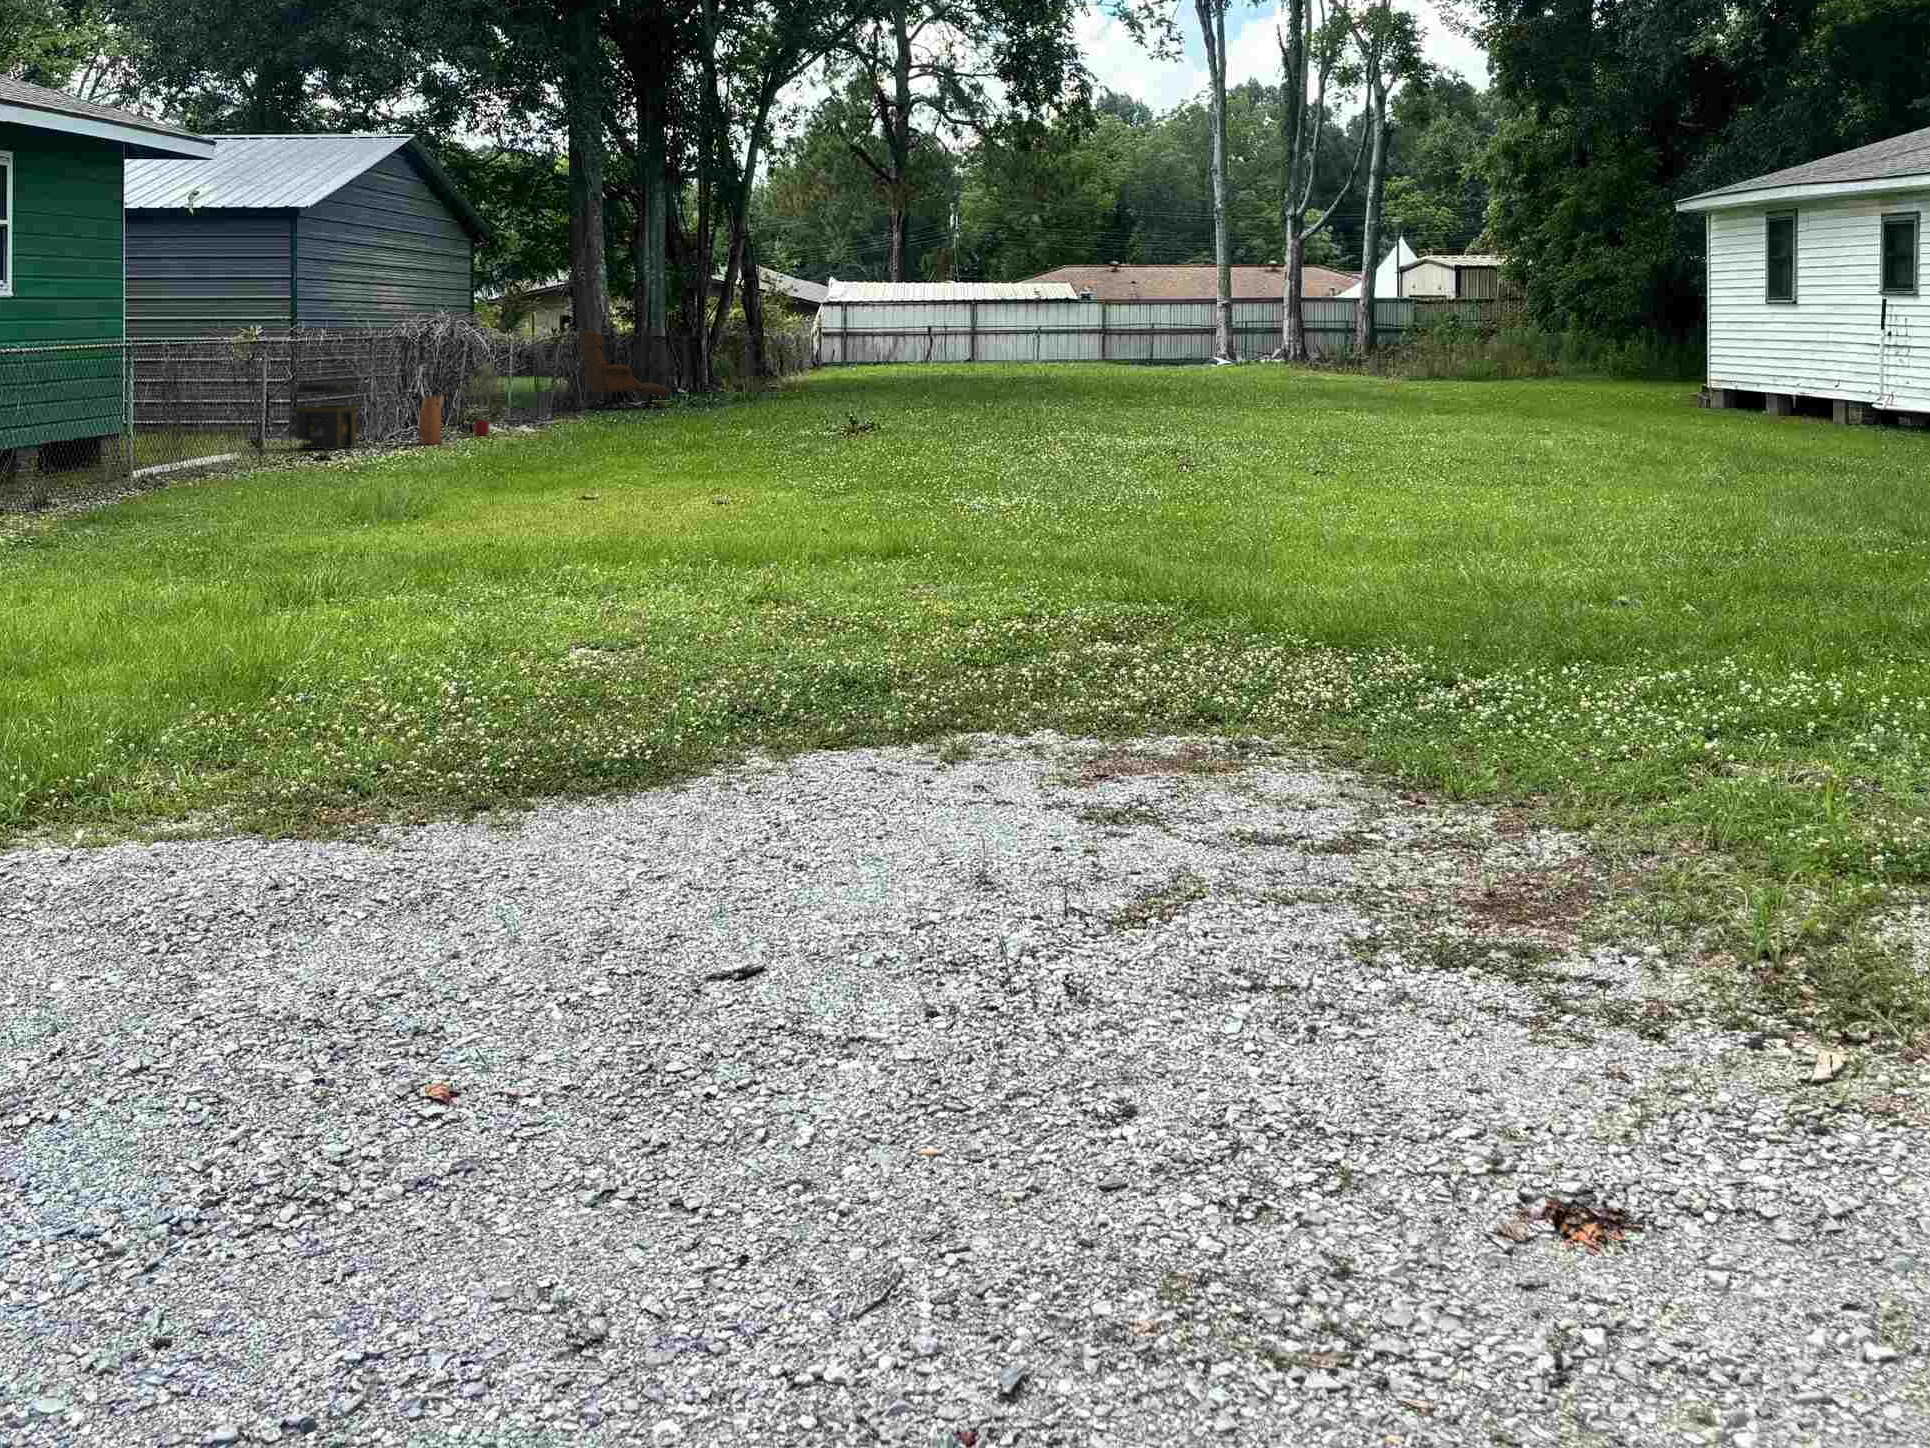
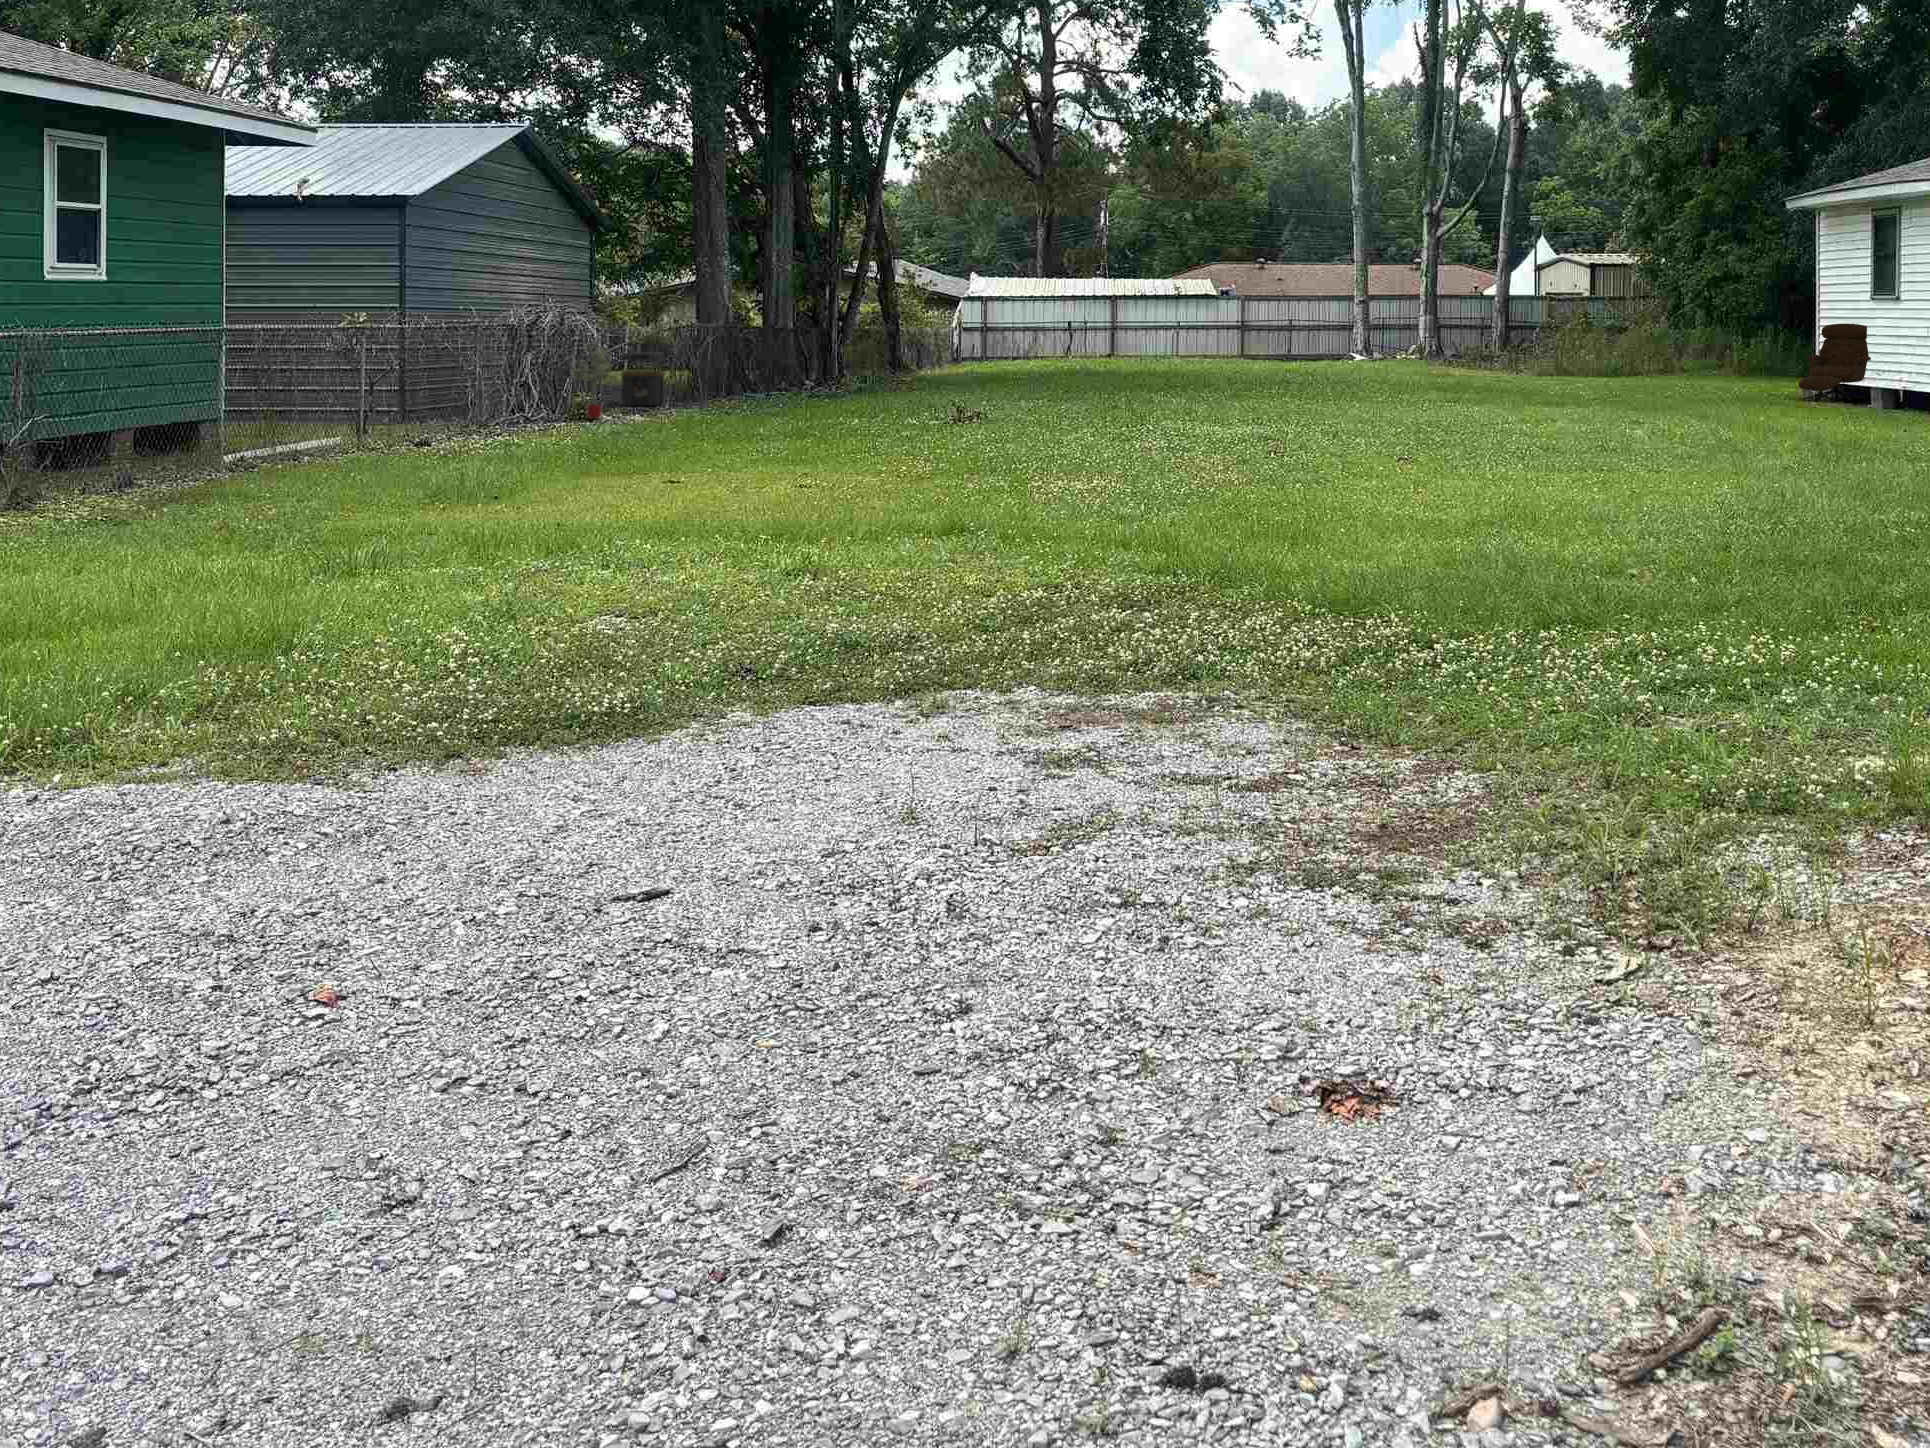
lounge chair: present [579,331,670,410] -> present [1799,324,1871,401]
toolbox: present [295,382,357,450] -> present [621,352,665,406]
watering can: present [418,395,444,444] -> none [528,378,554,427]

